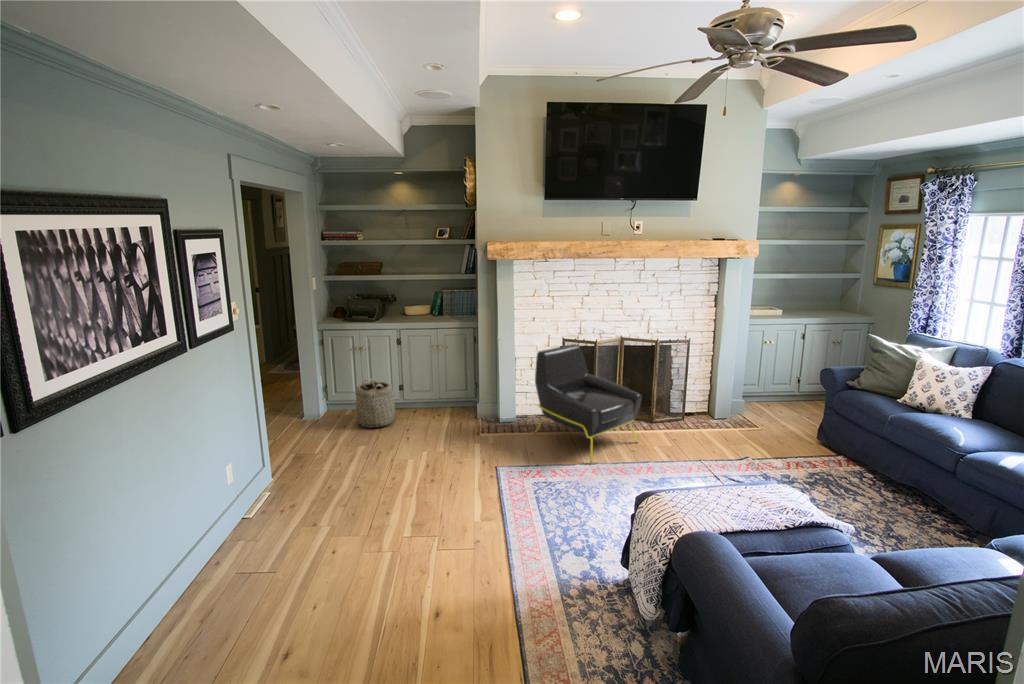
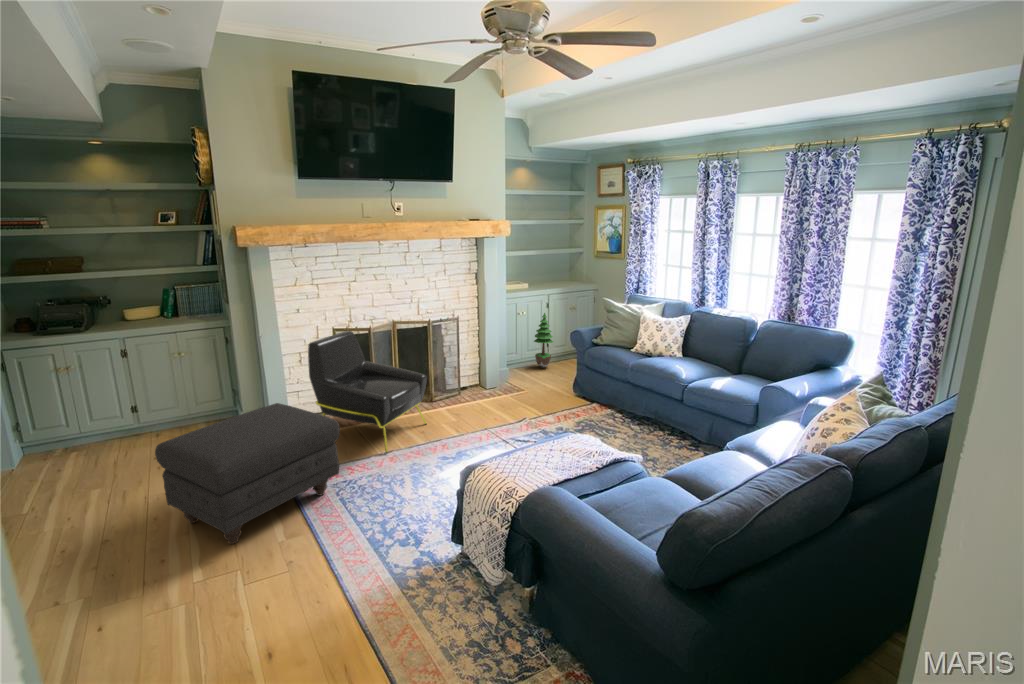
potted tree: none [777,344,802,405] -> present [534,313,553,368]
basket: present [356,379,395,428] -> none [47,404,115,470]
ottoman: none [405,400,544,511] -> present [155,403,340,544]

